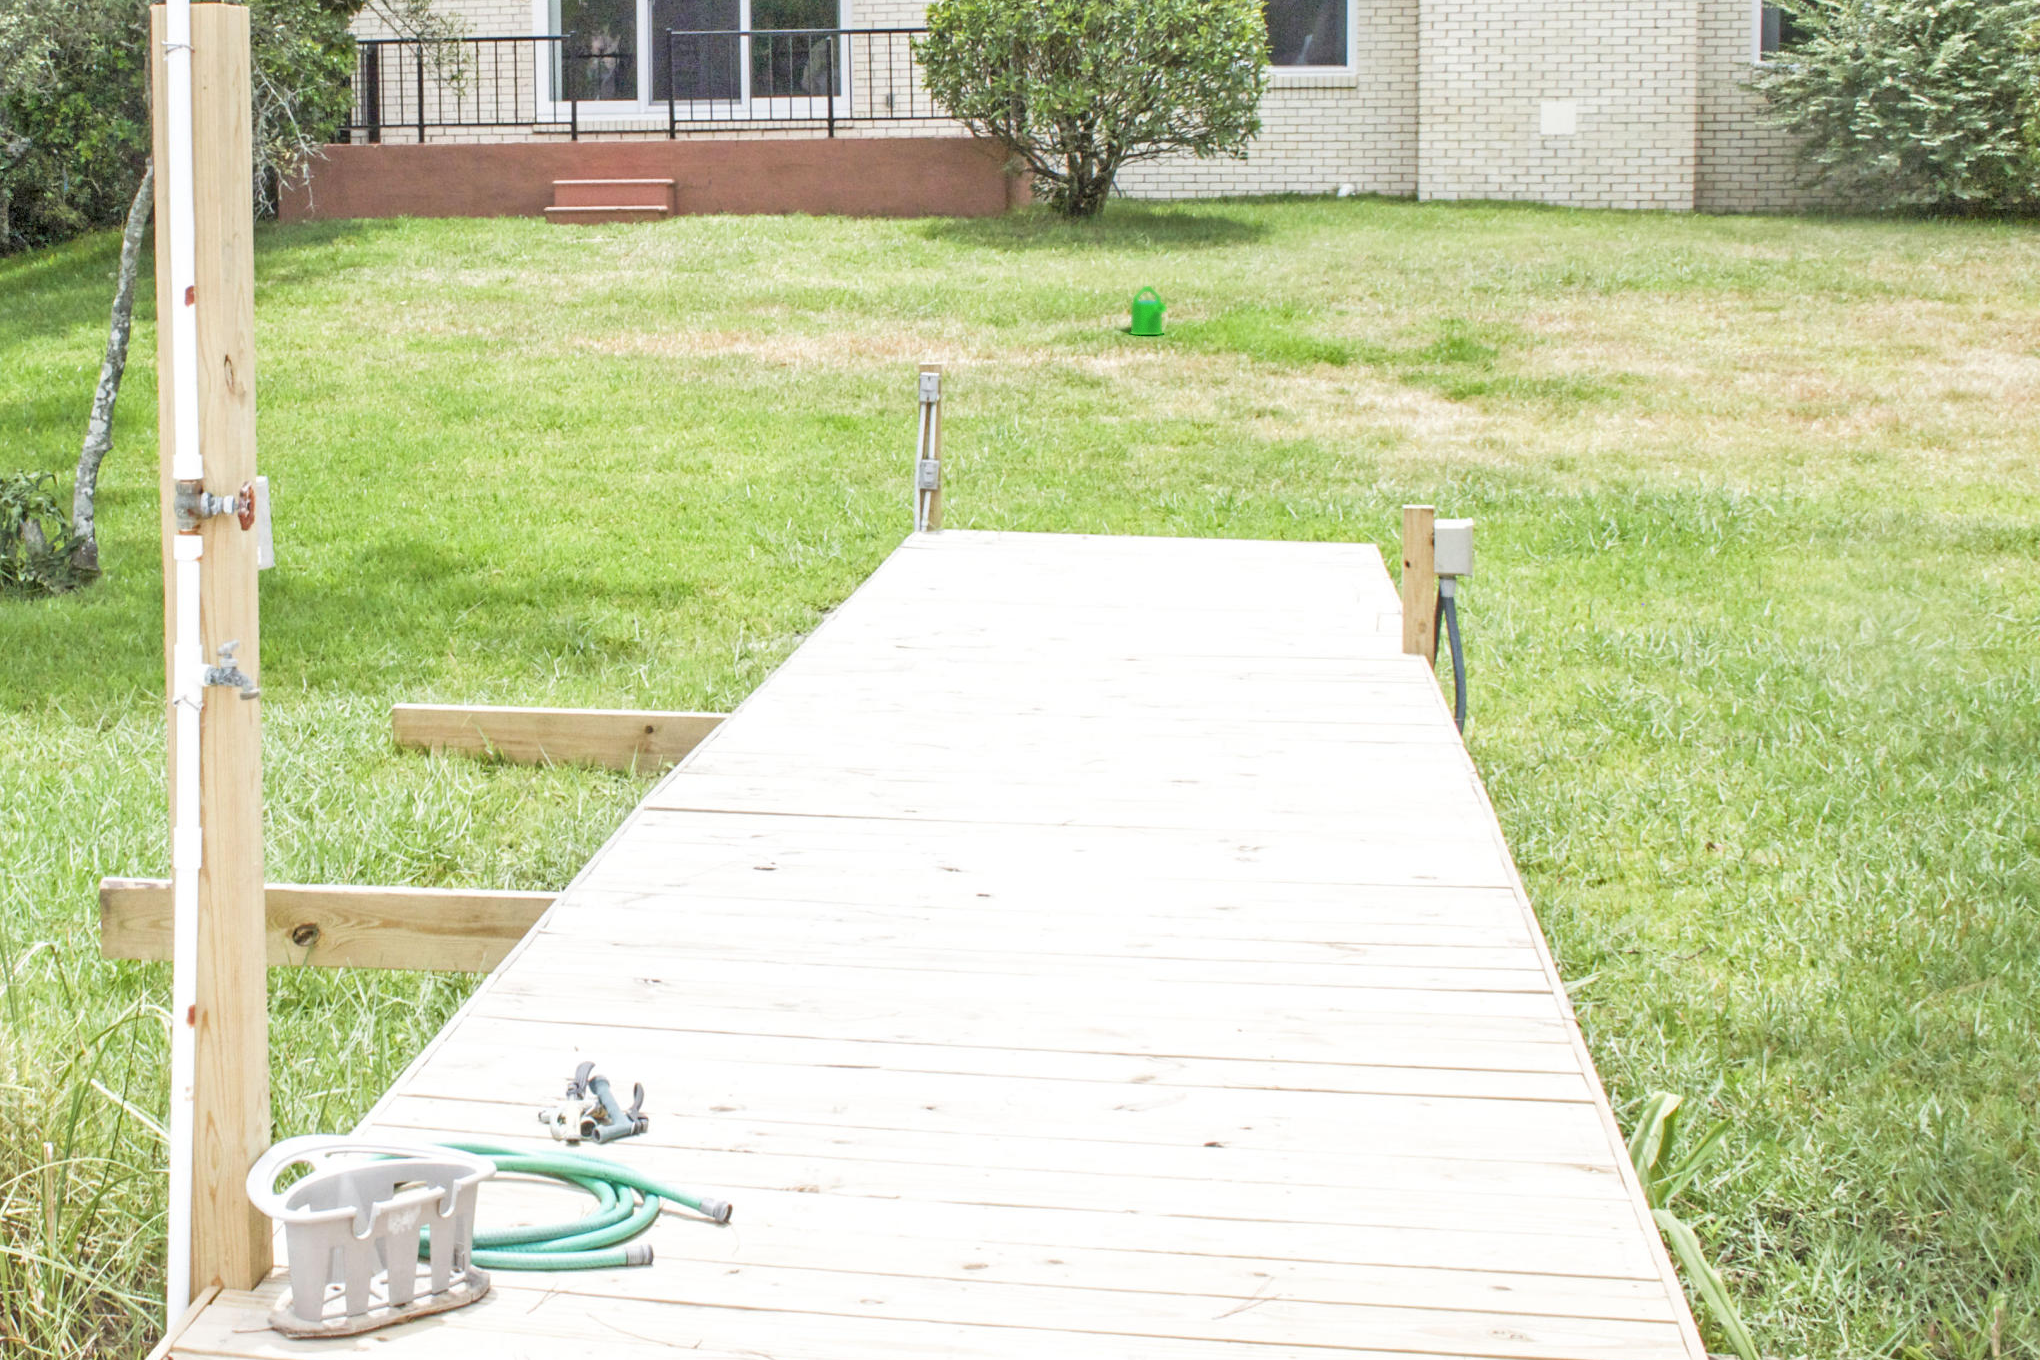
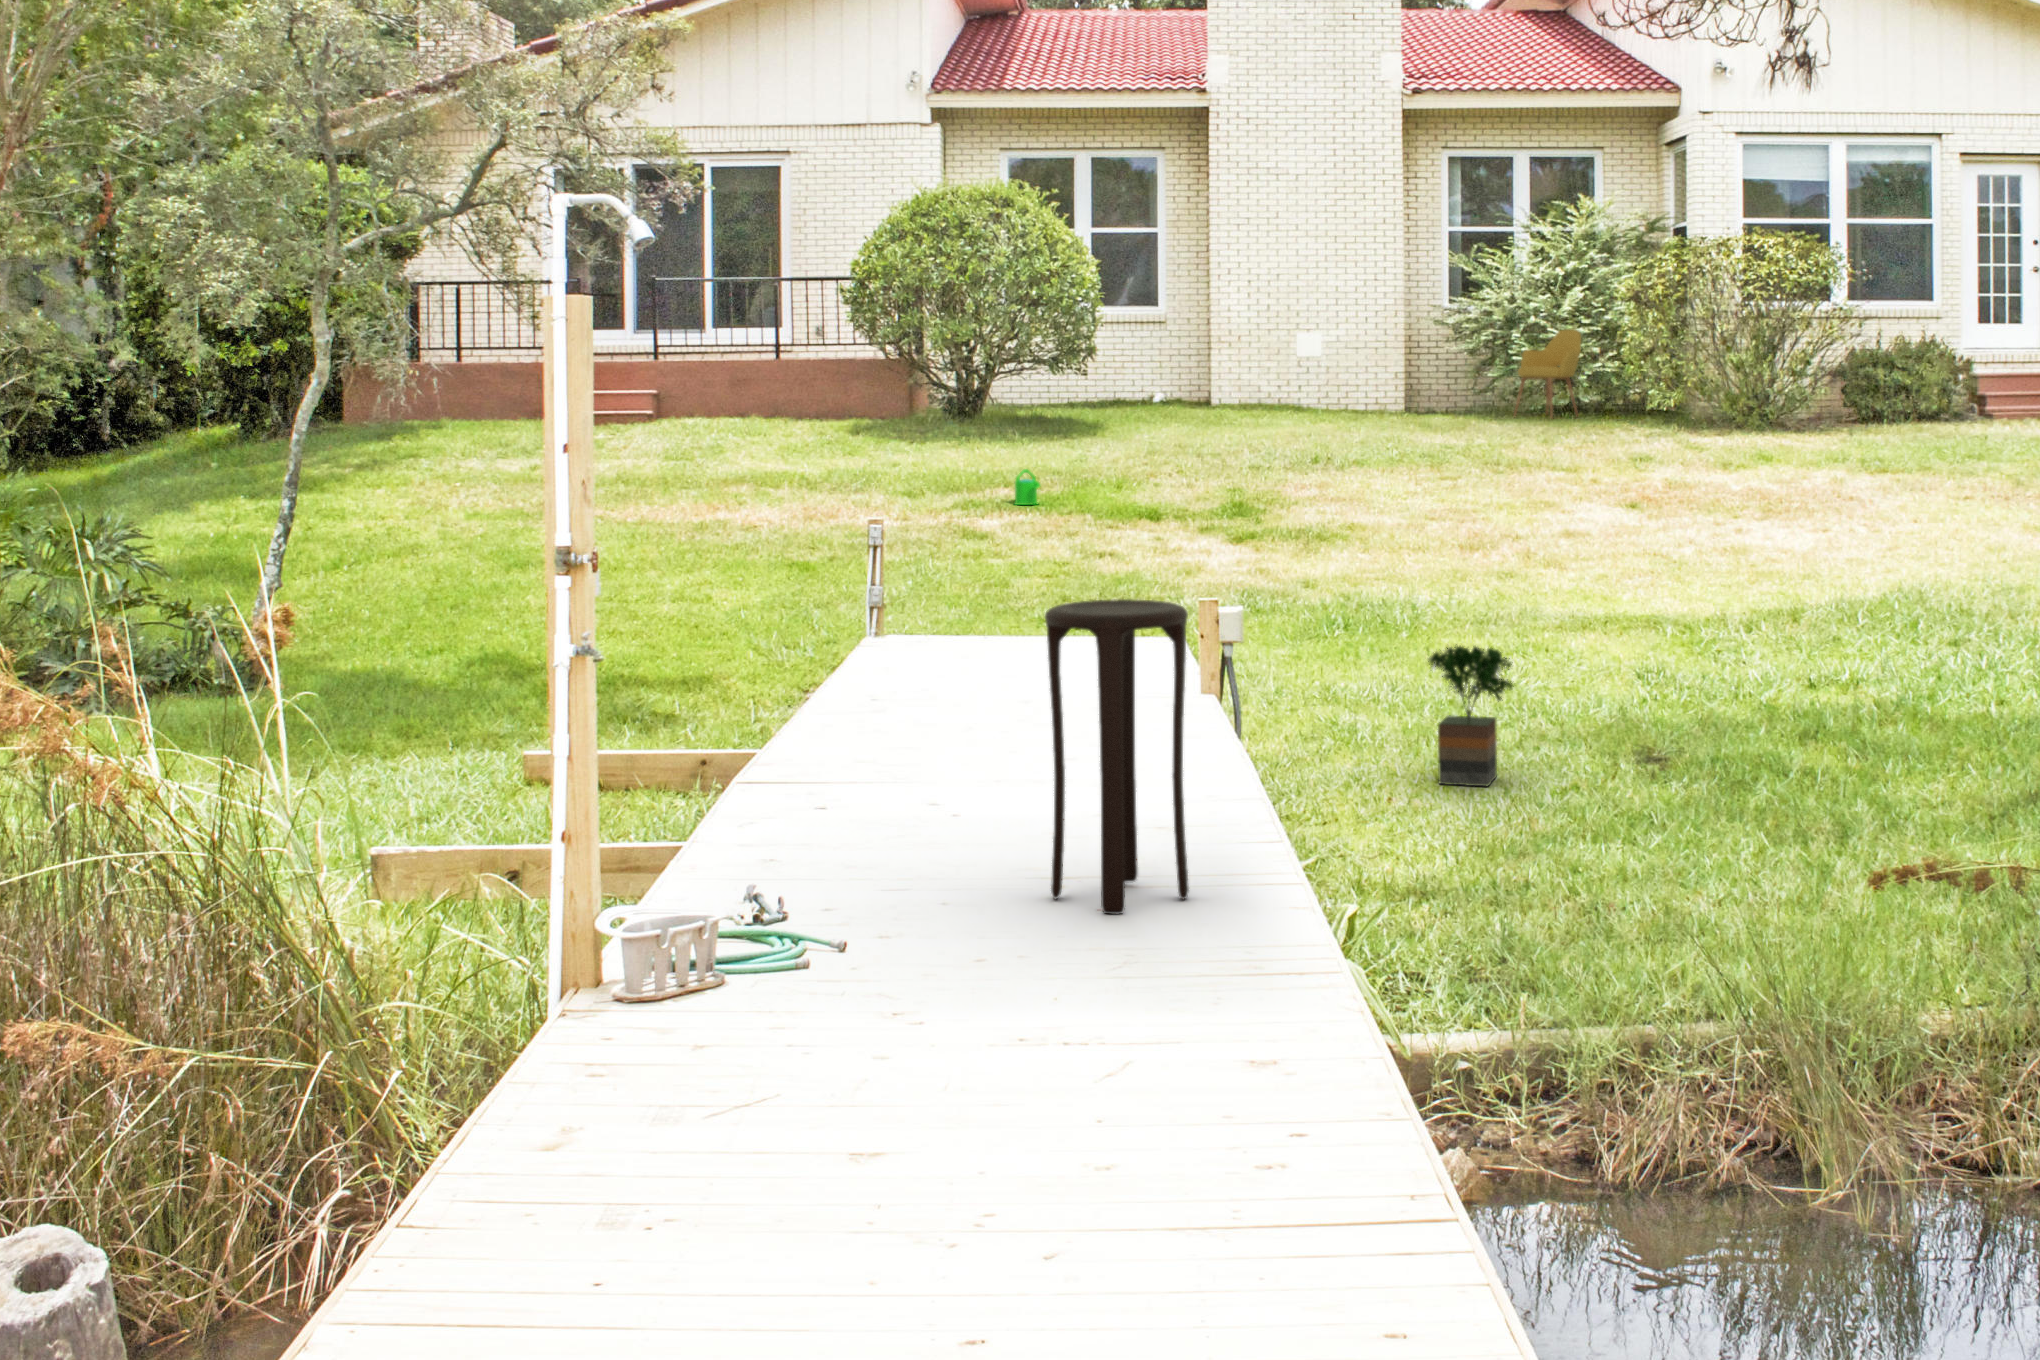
chair: none [1854,94,1966,223] -> present [1514,329,1581,418]
potted tree: none [1794,618,1964,859] -> present [1428,644,1514,786]
stool: none [1141,619,1432,1235] -> present [1045,599,1189,914]

